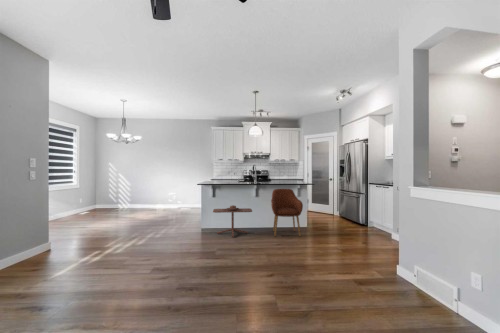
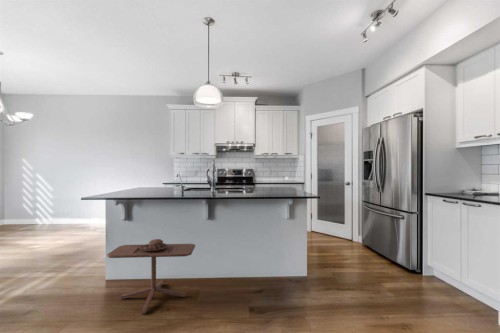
armchair: present [271,189,303,237] -> none [230,204,296,312]

